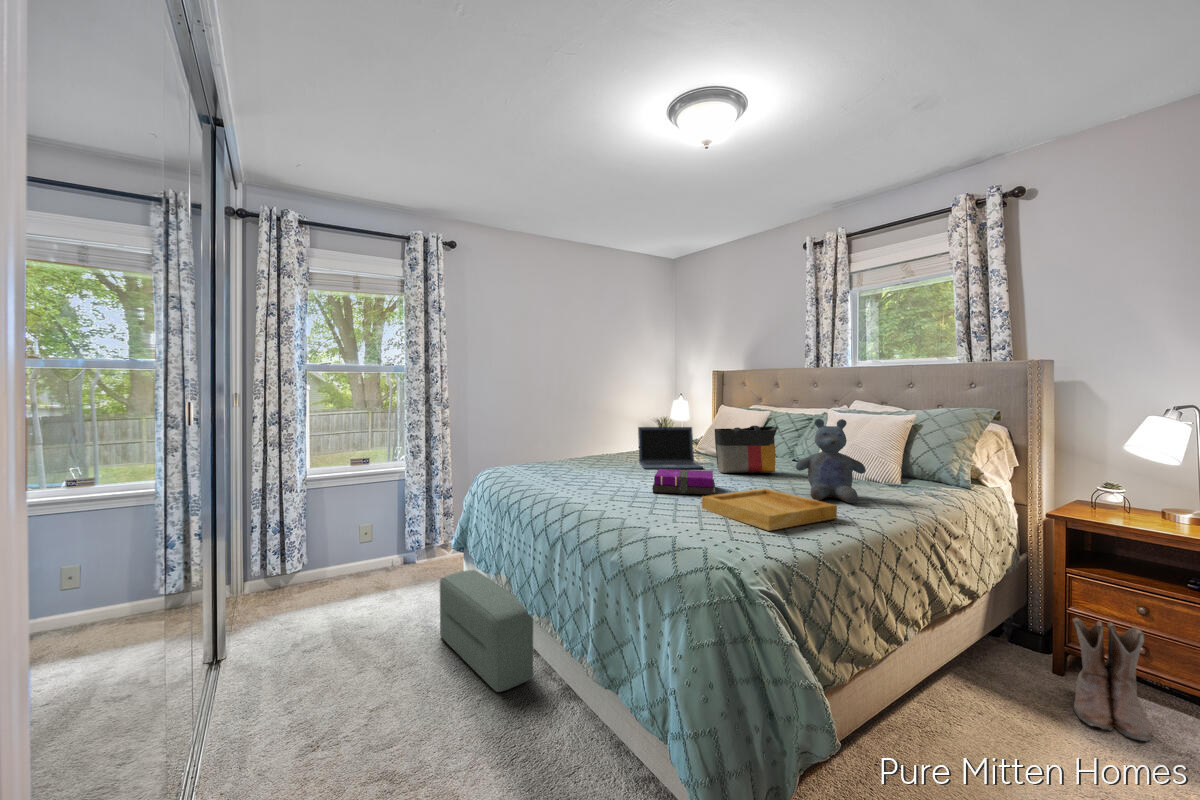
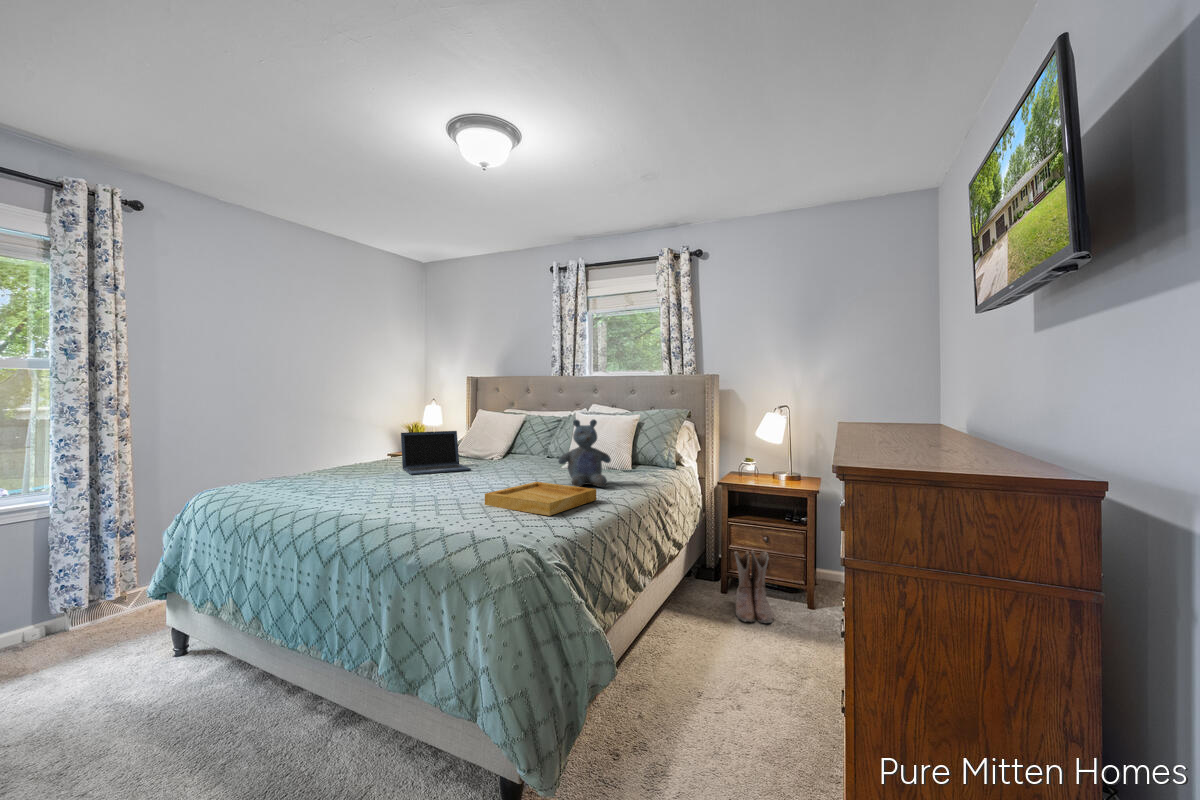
tote bag: present [715,426,778,473] -> none [483,427,539,472]
notebook: present [653,469,715,495] -> none [431,470,493,495]
pouf: present [440,570,533,692] -> none [140,615,295,748]

